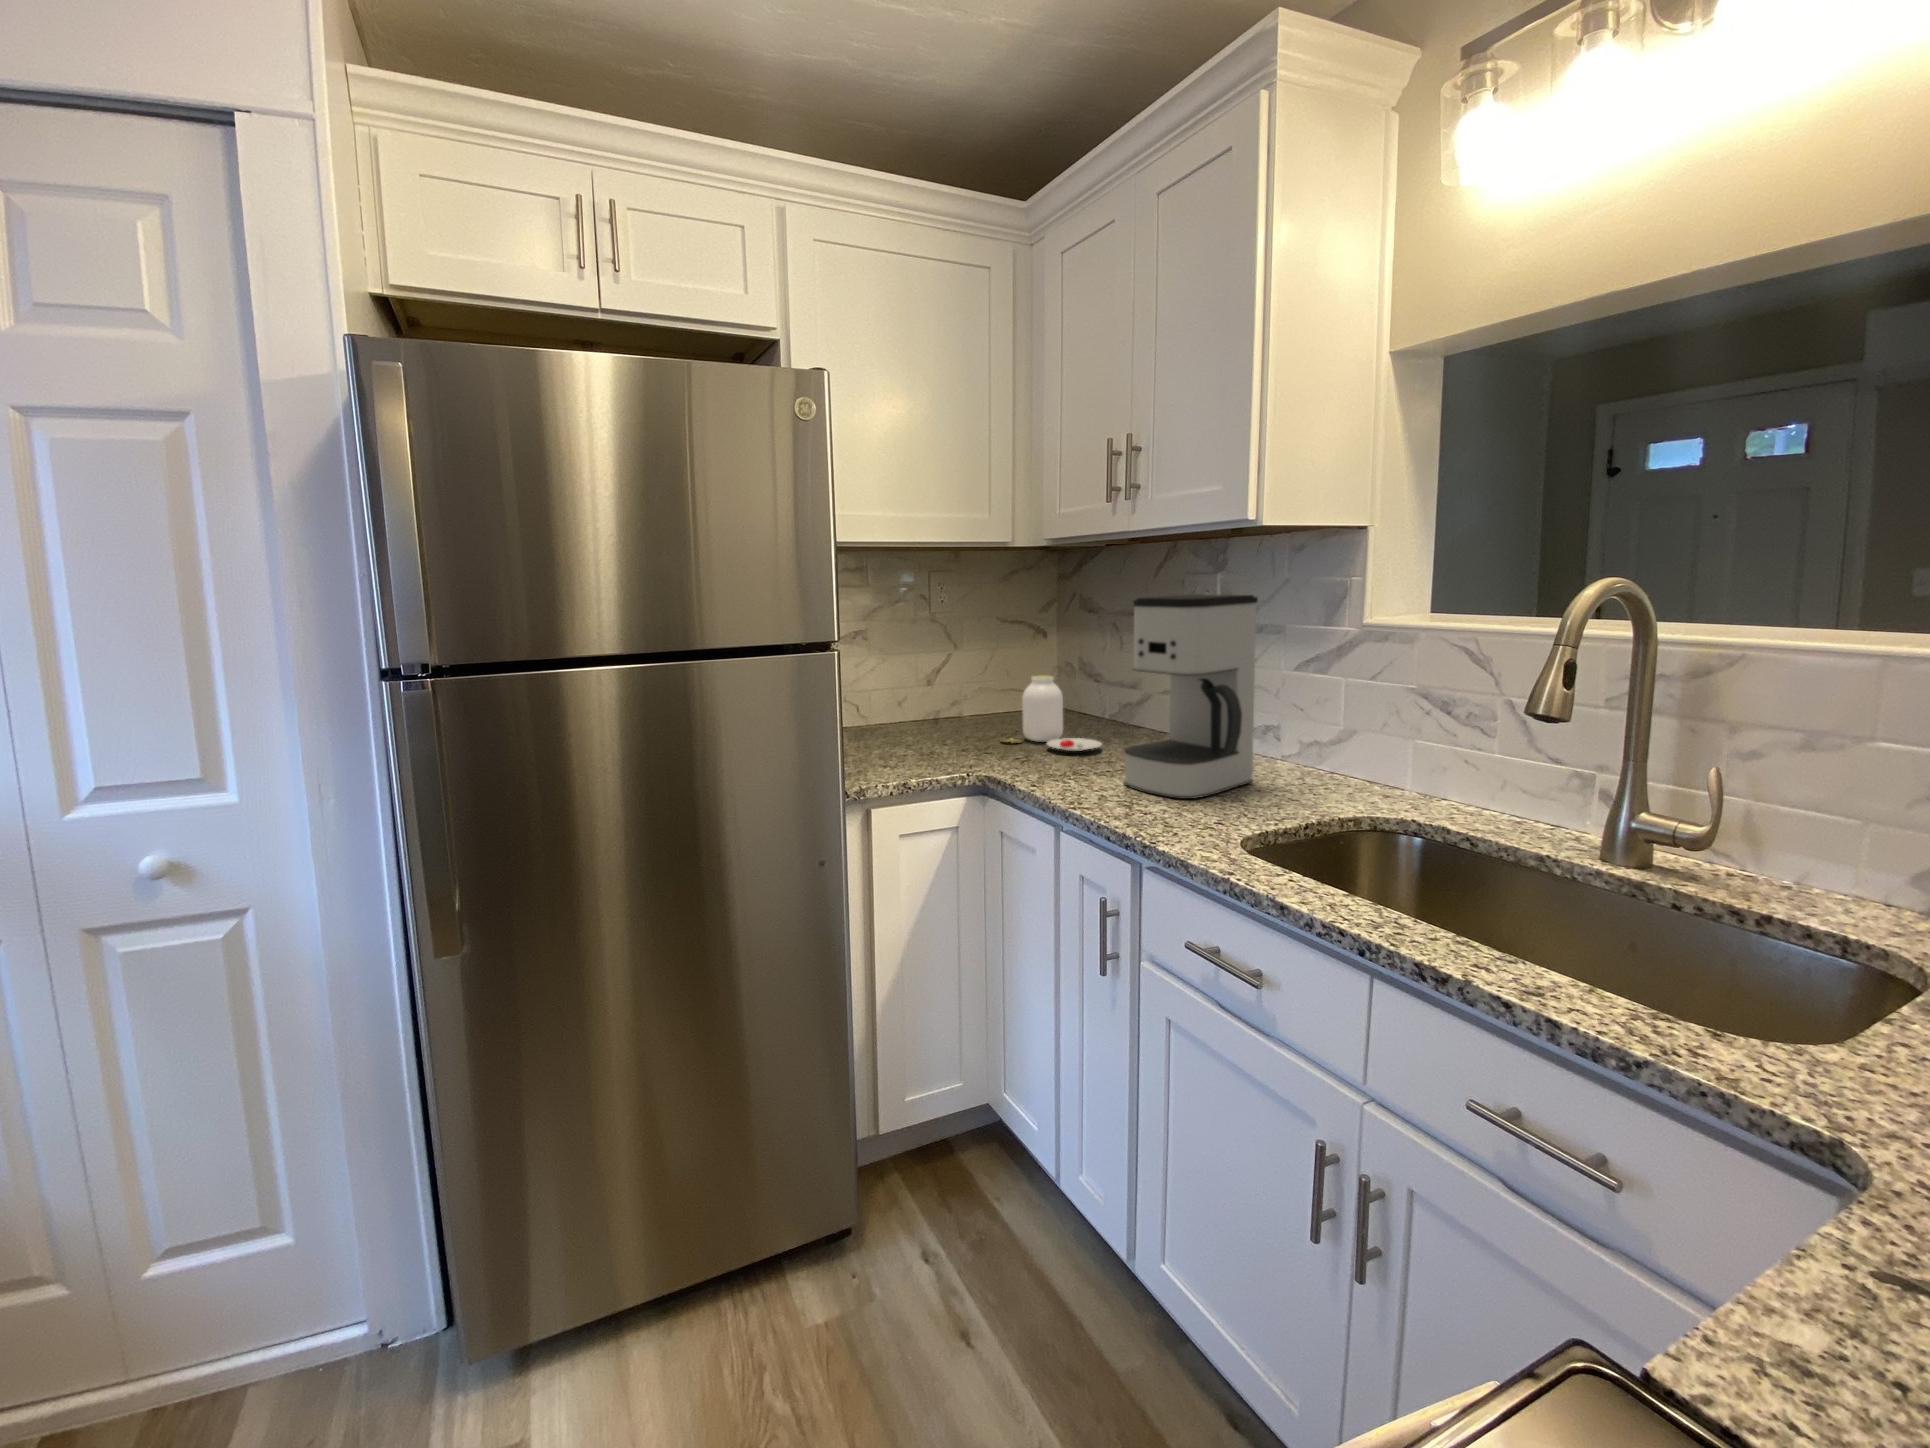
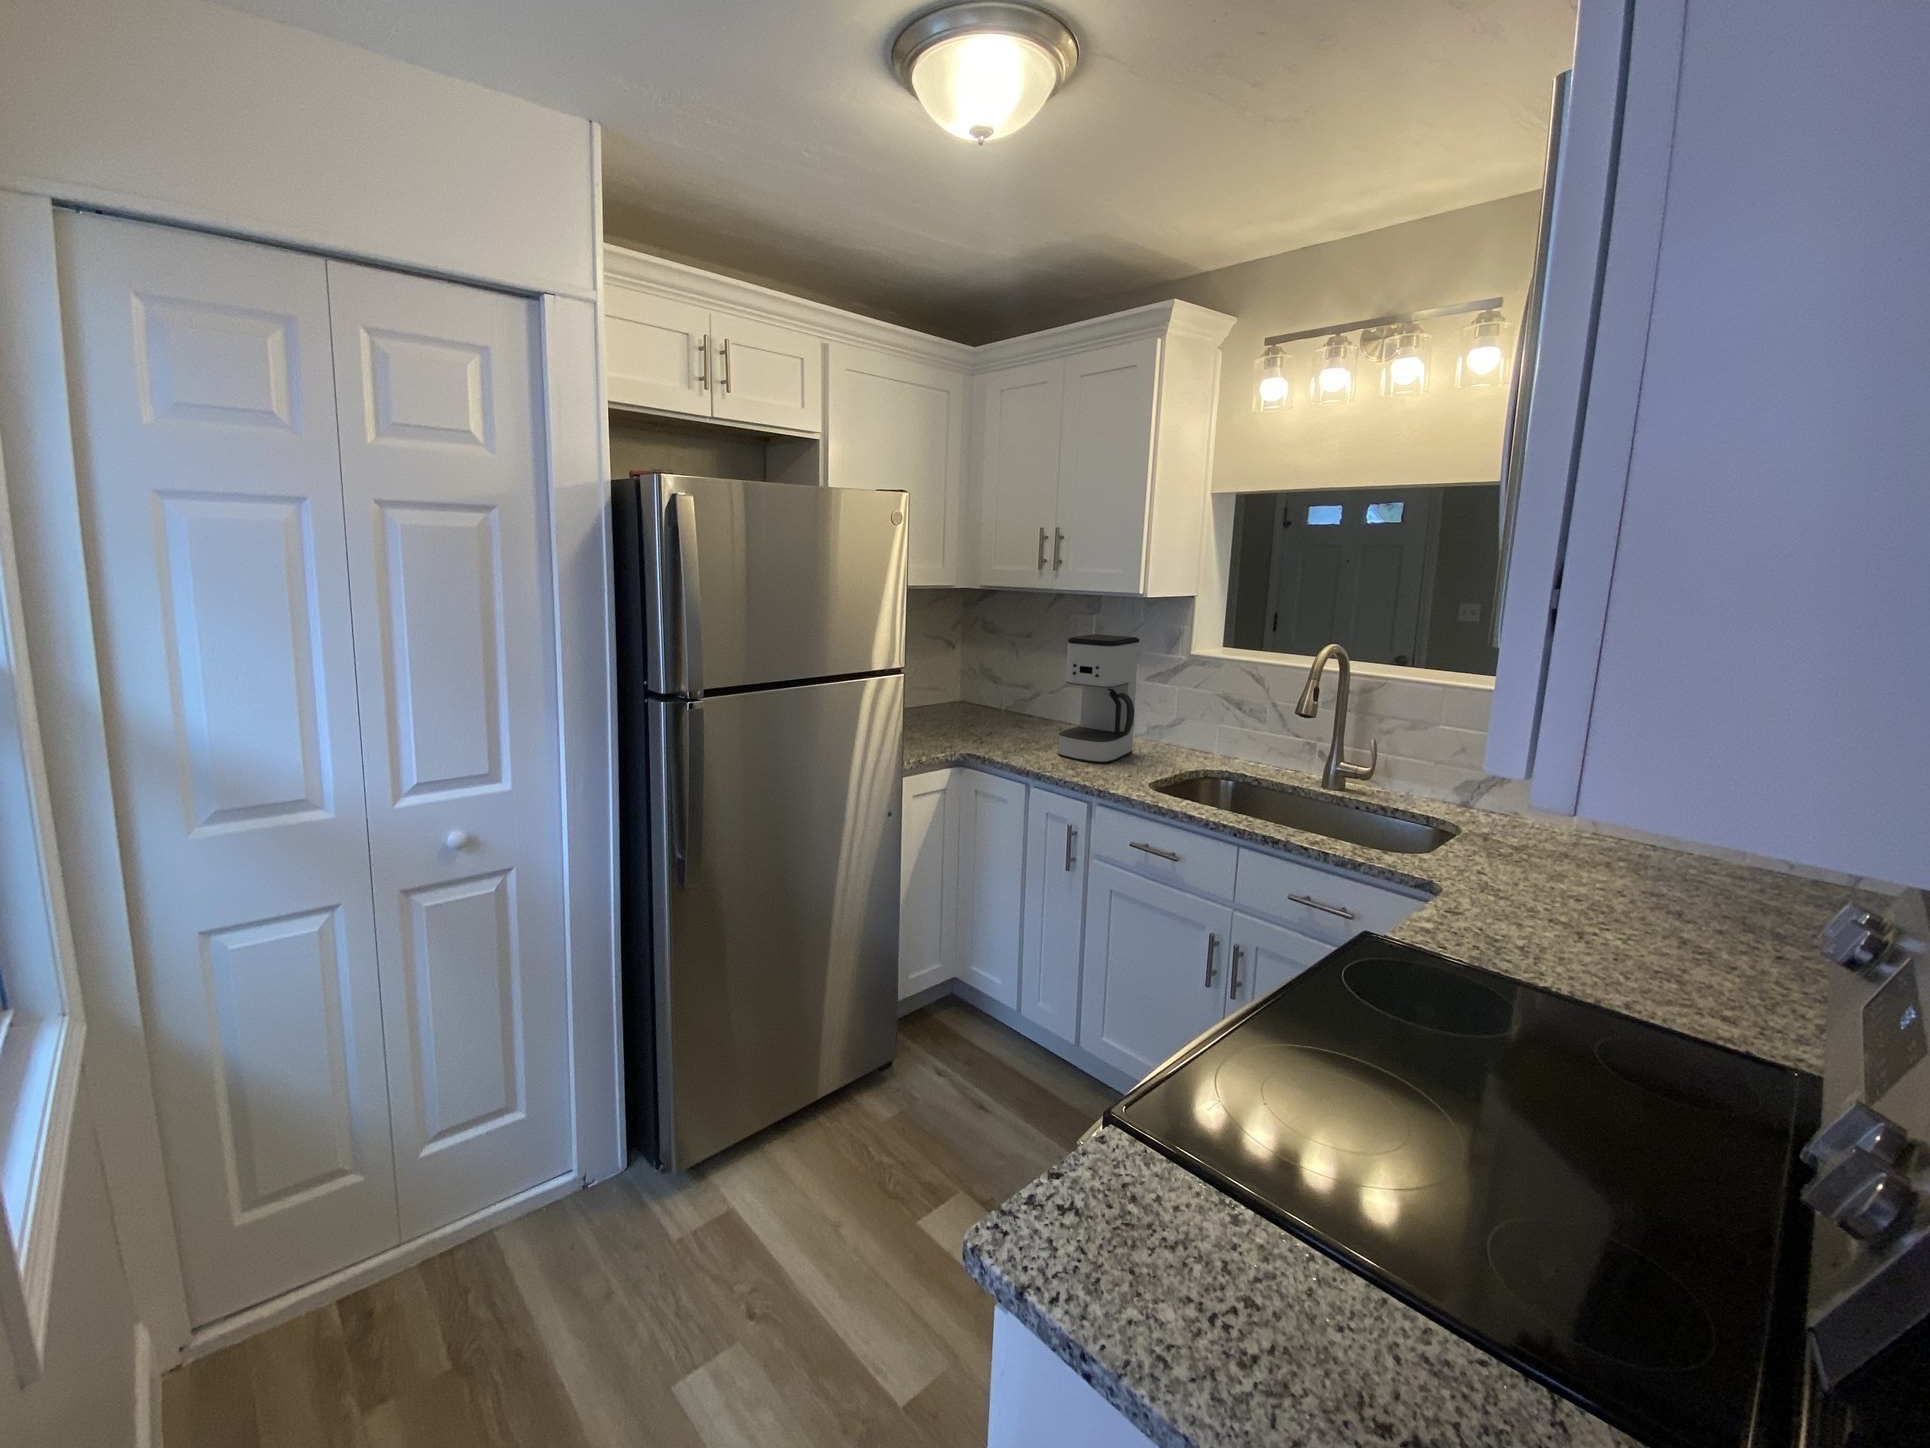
jar: present [1002,676,1102,751] -> none [953,683,1026,735]

